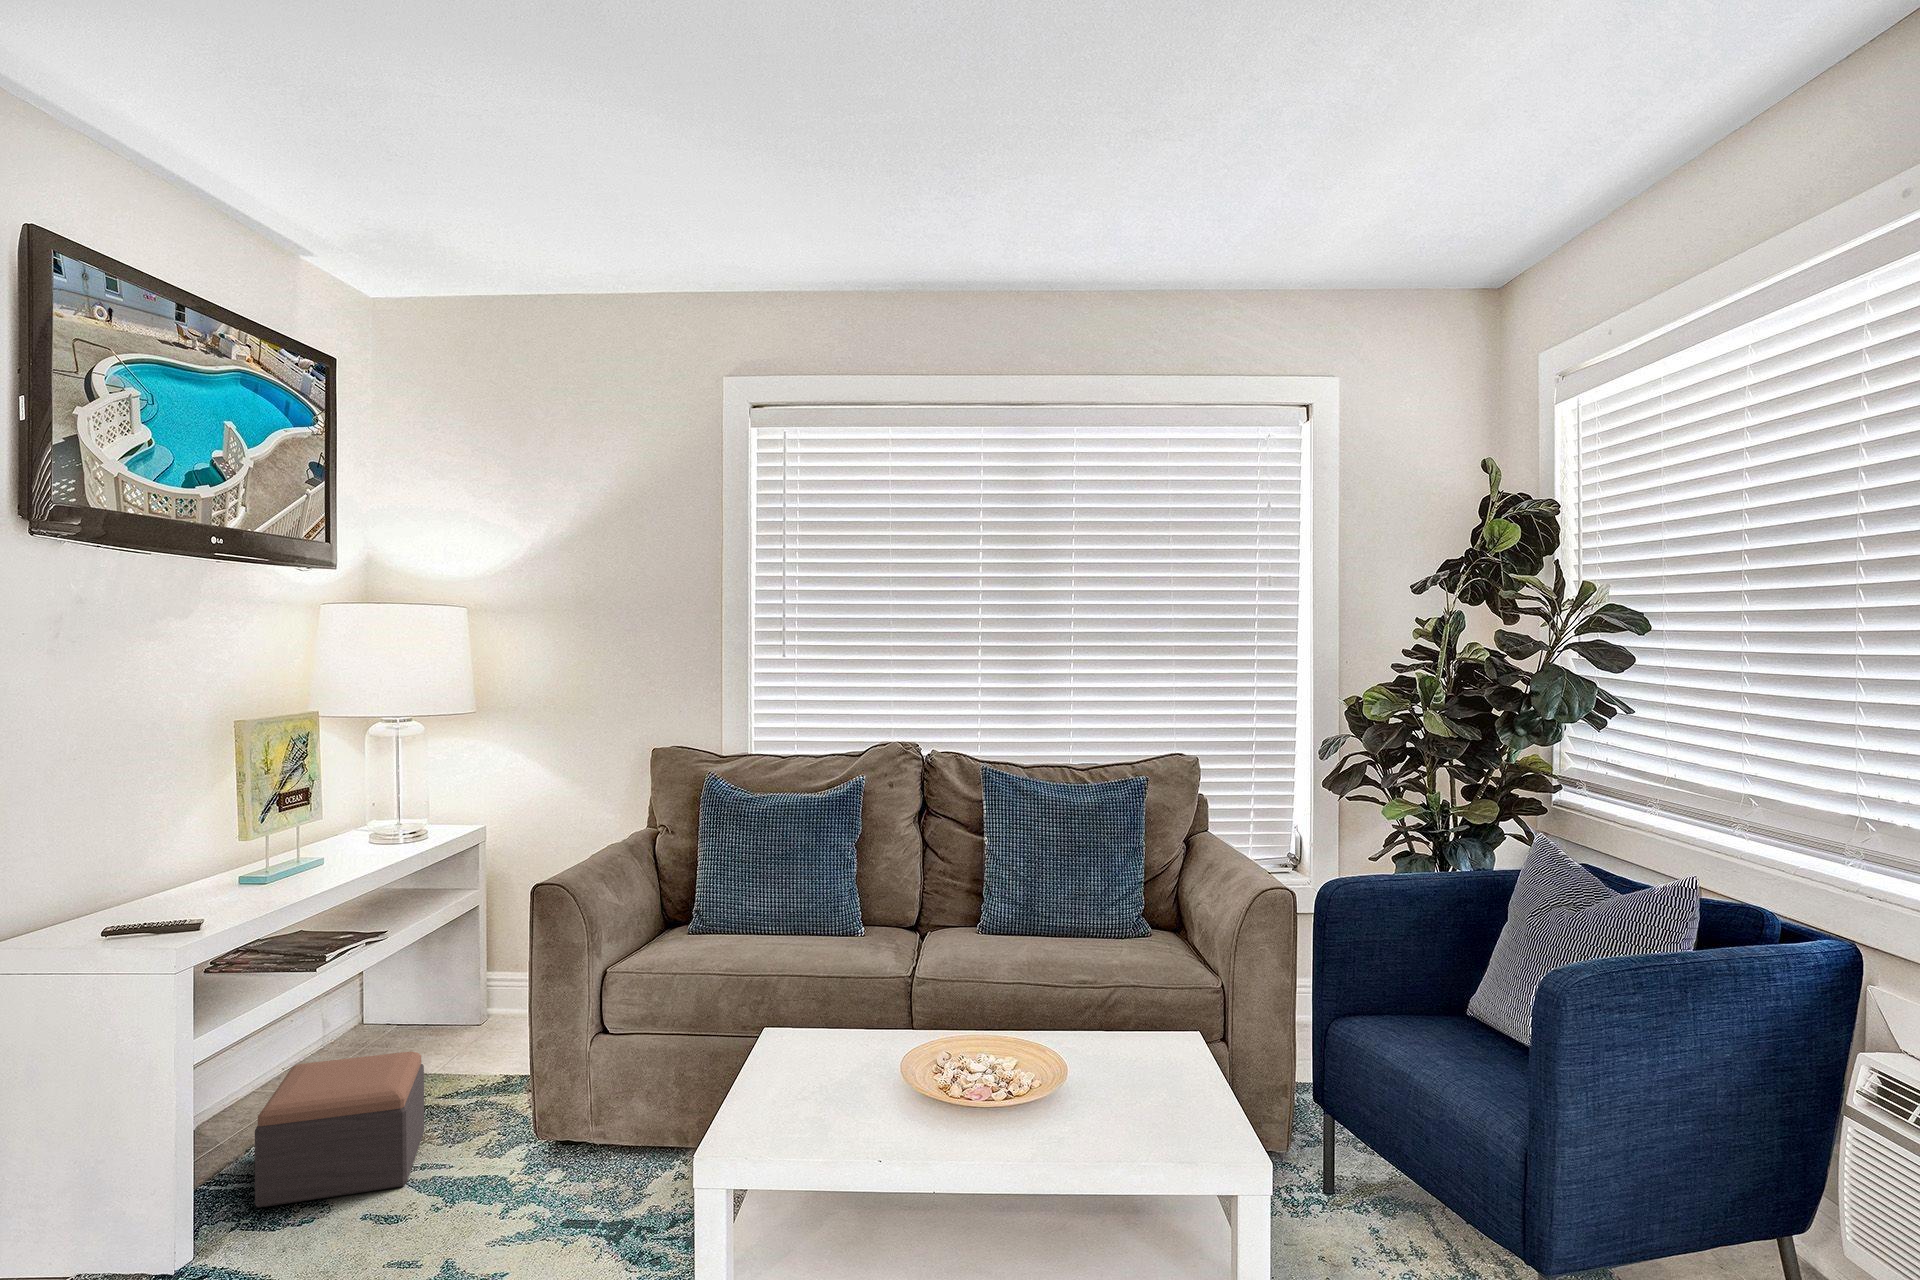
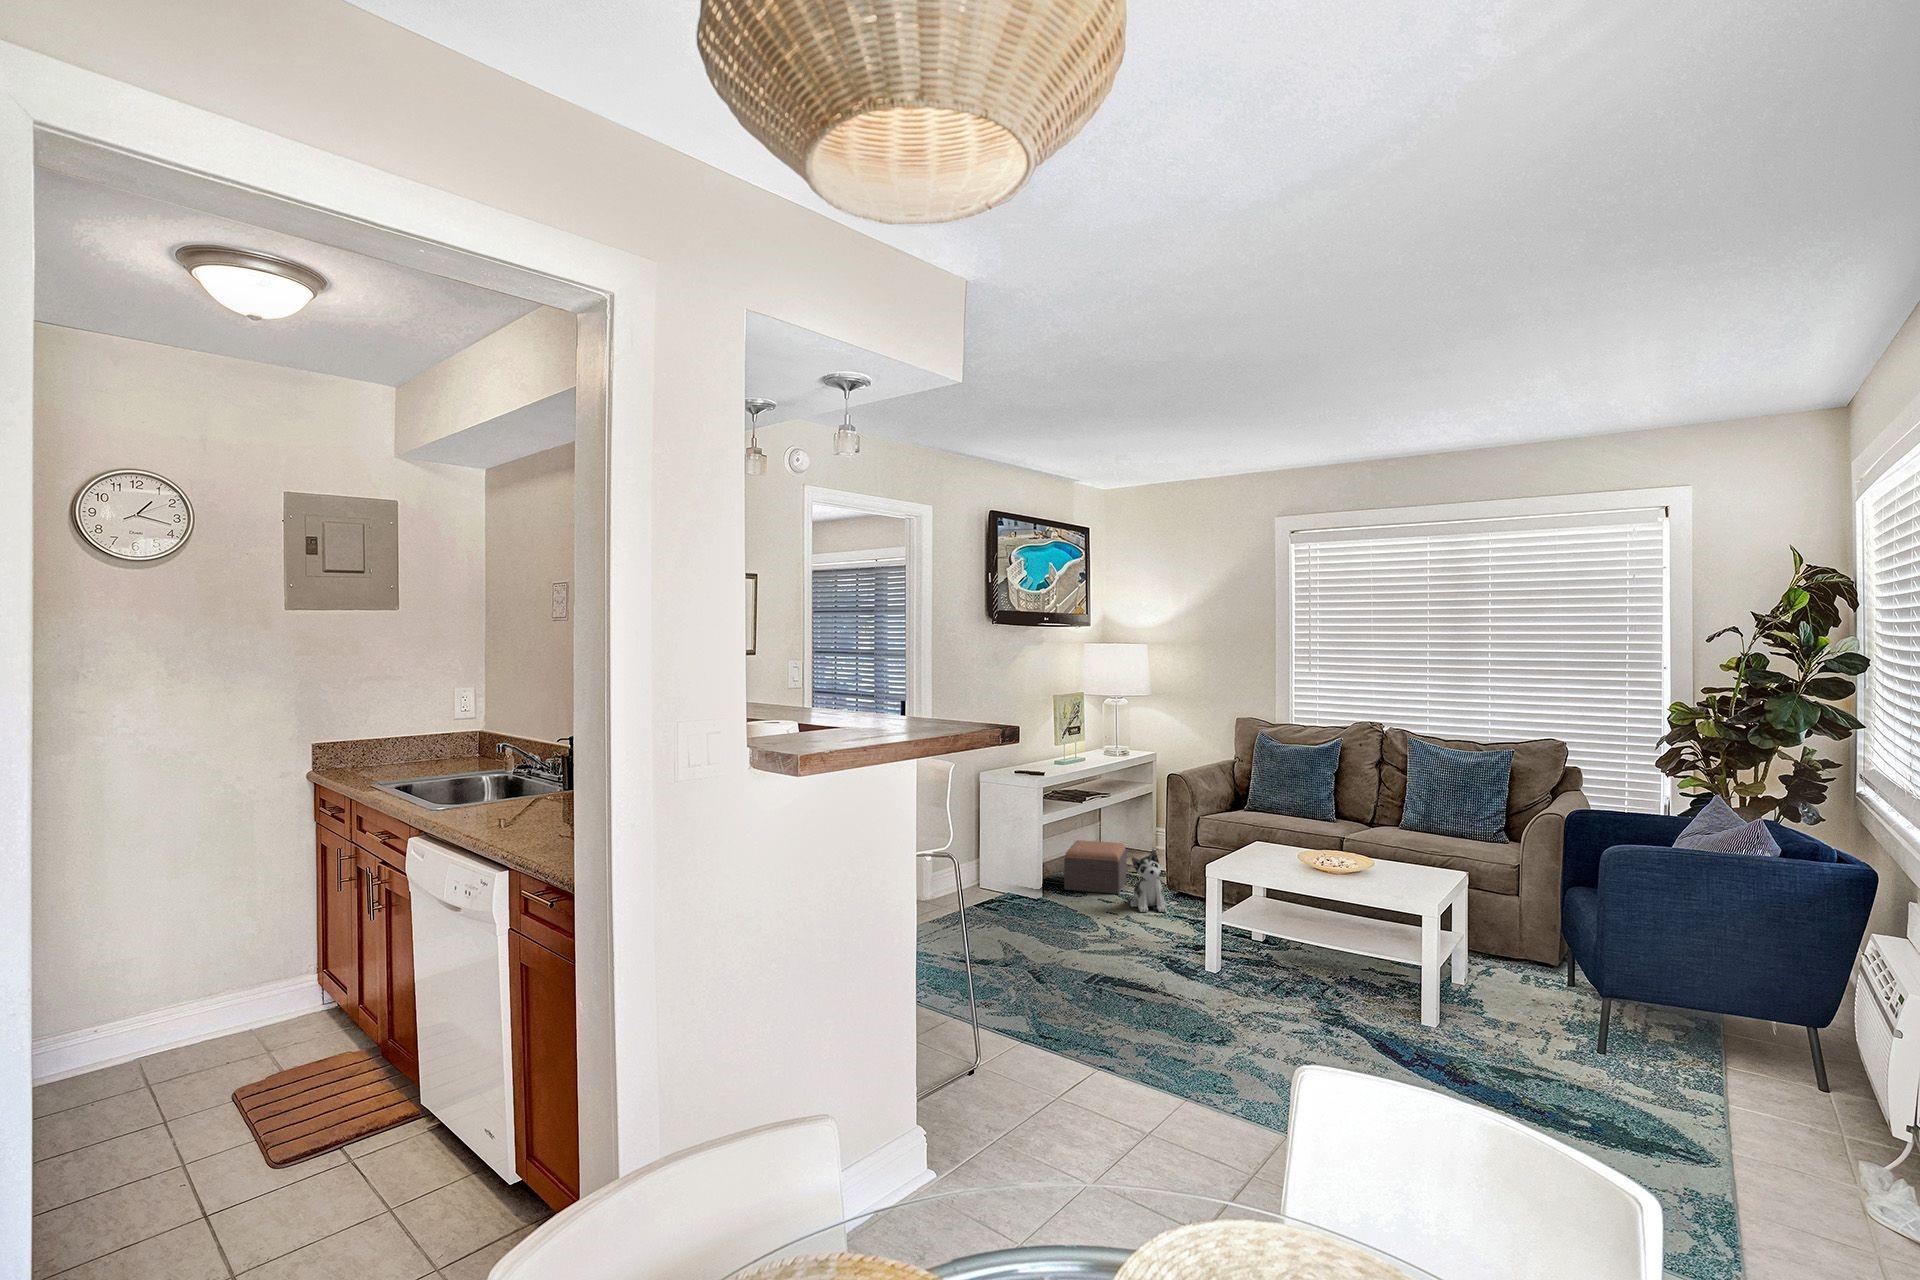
plush toy: none [436,1075,530,1240] -> present [1130,850,1167,912]

